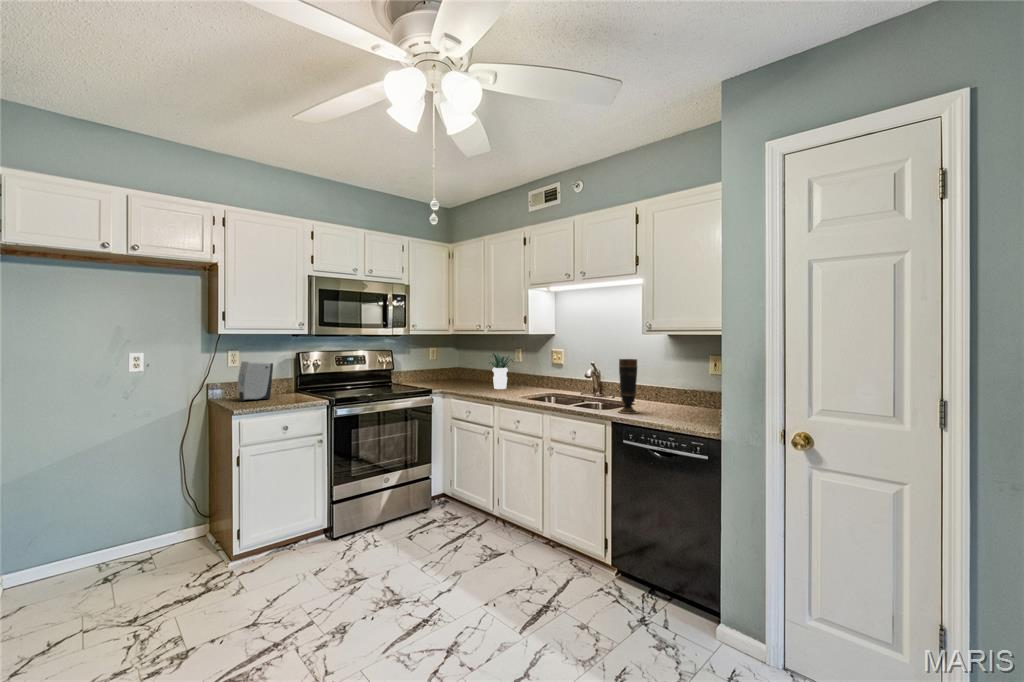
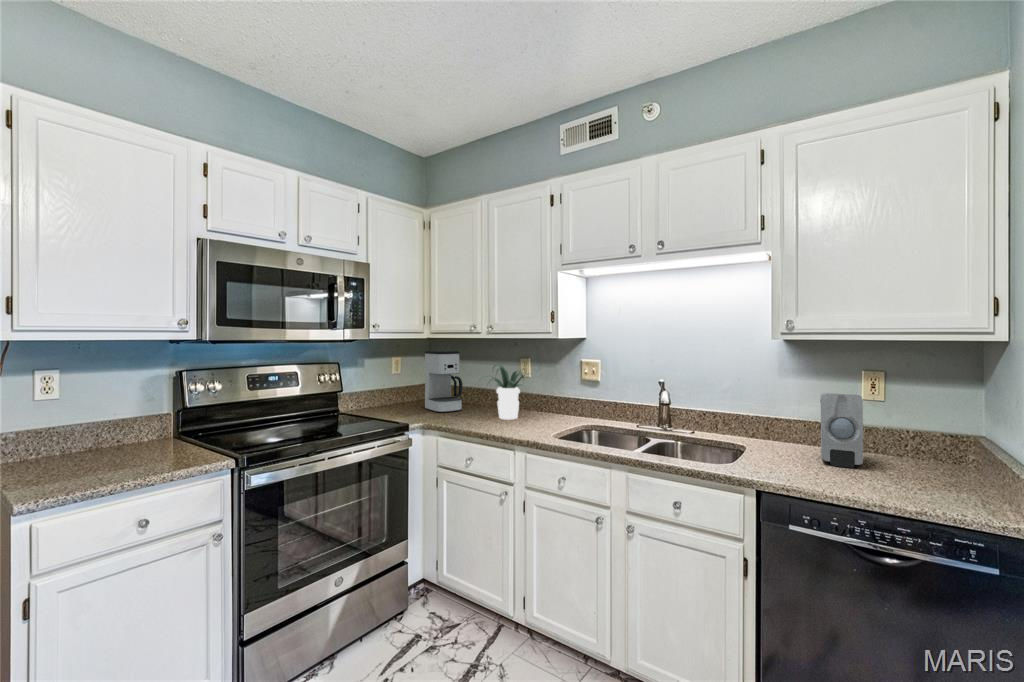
coffee maker: none [449,343,475,385] -> present [425,351,463,412]
vase: present [619,359,638,414] -> none [756,380,794,476]
soap dispenser: present [238,361,273,401] -> present [820,393,863,468]

